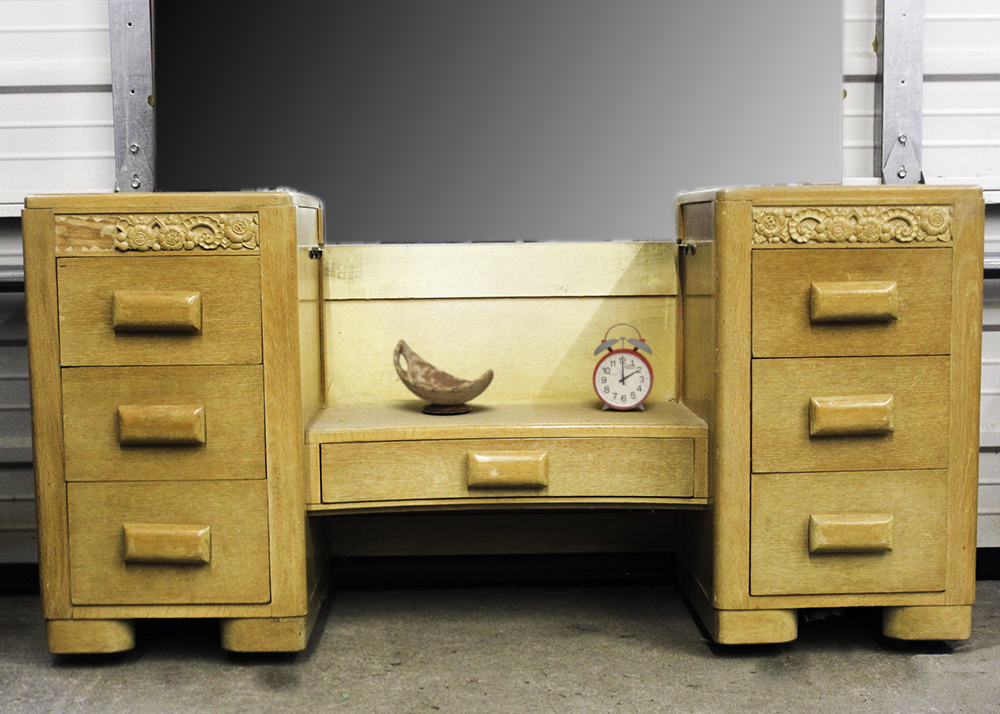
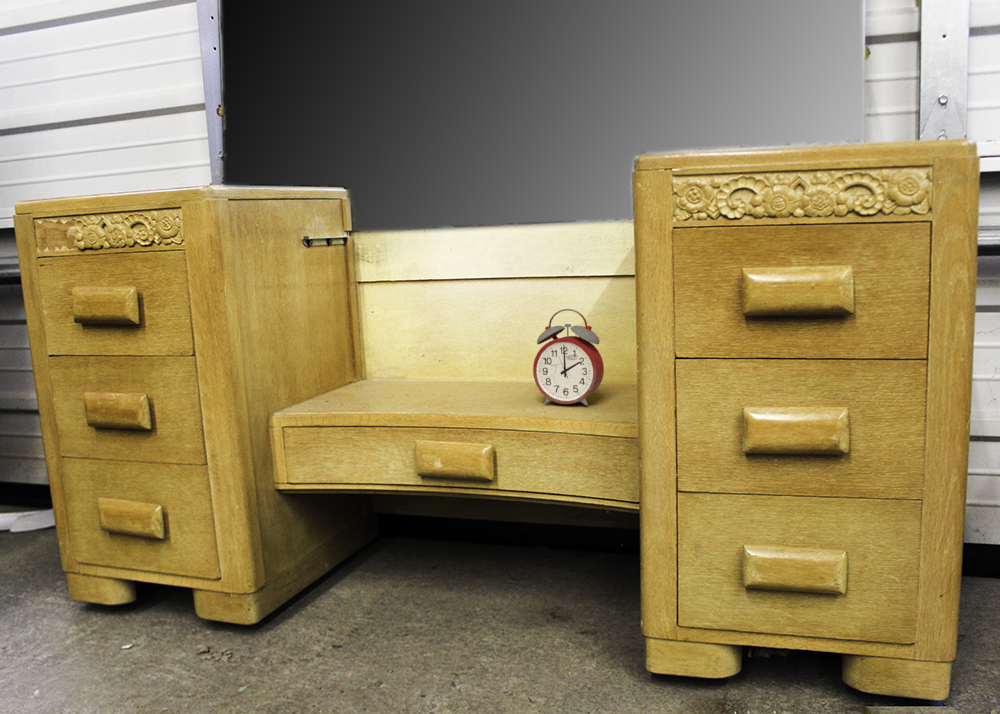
decorative bowl: present [393,340,494,414] -> none [332,324,428,404]

